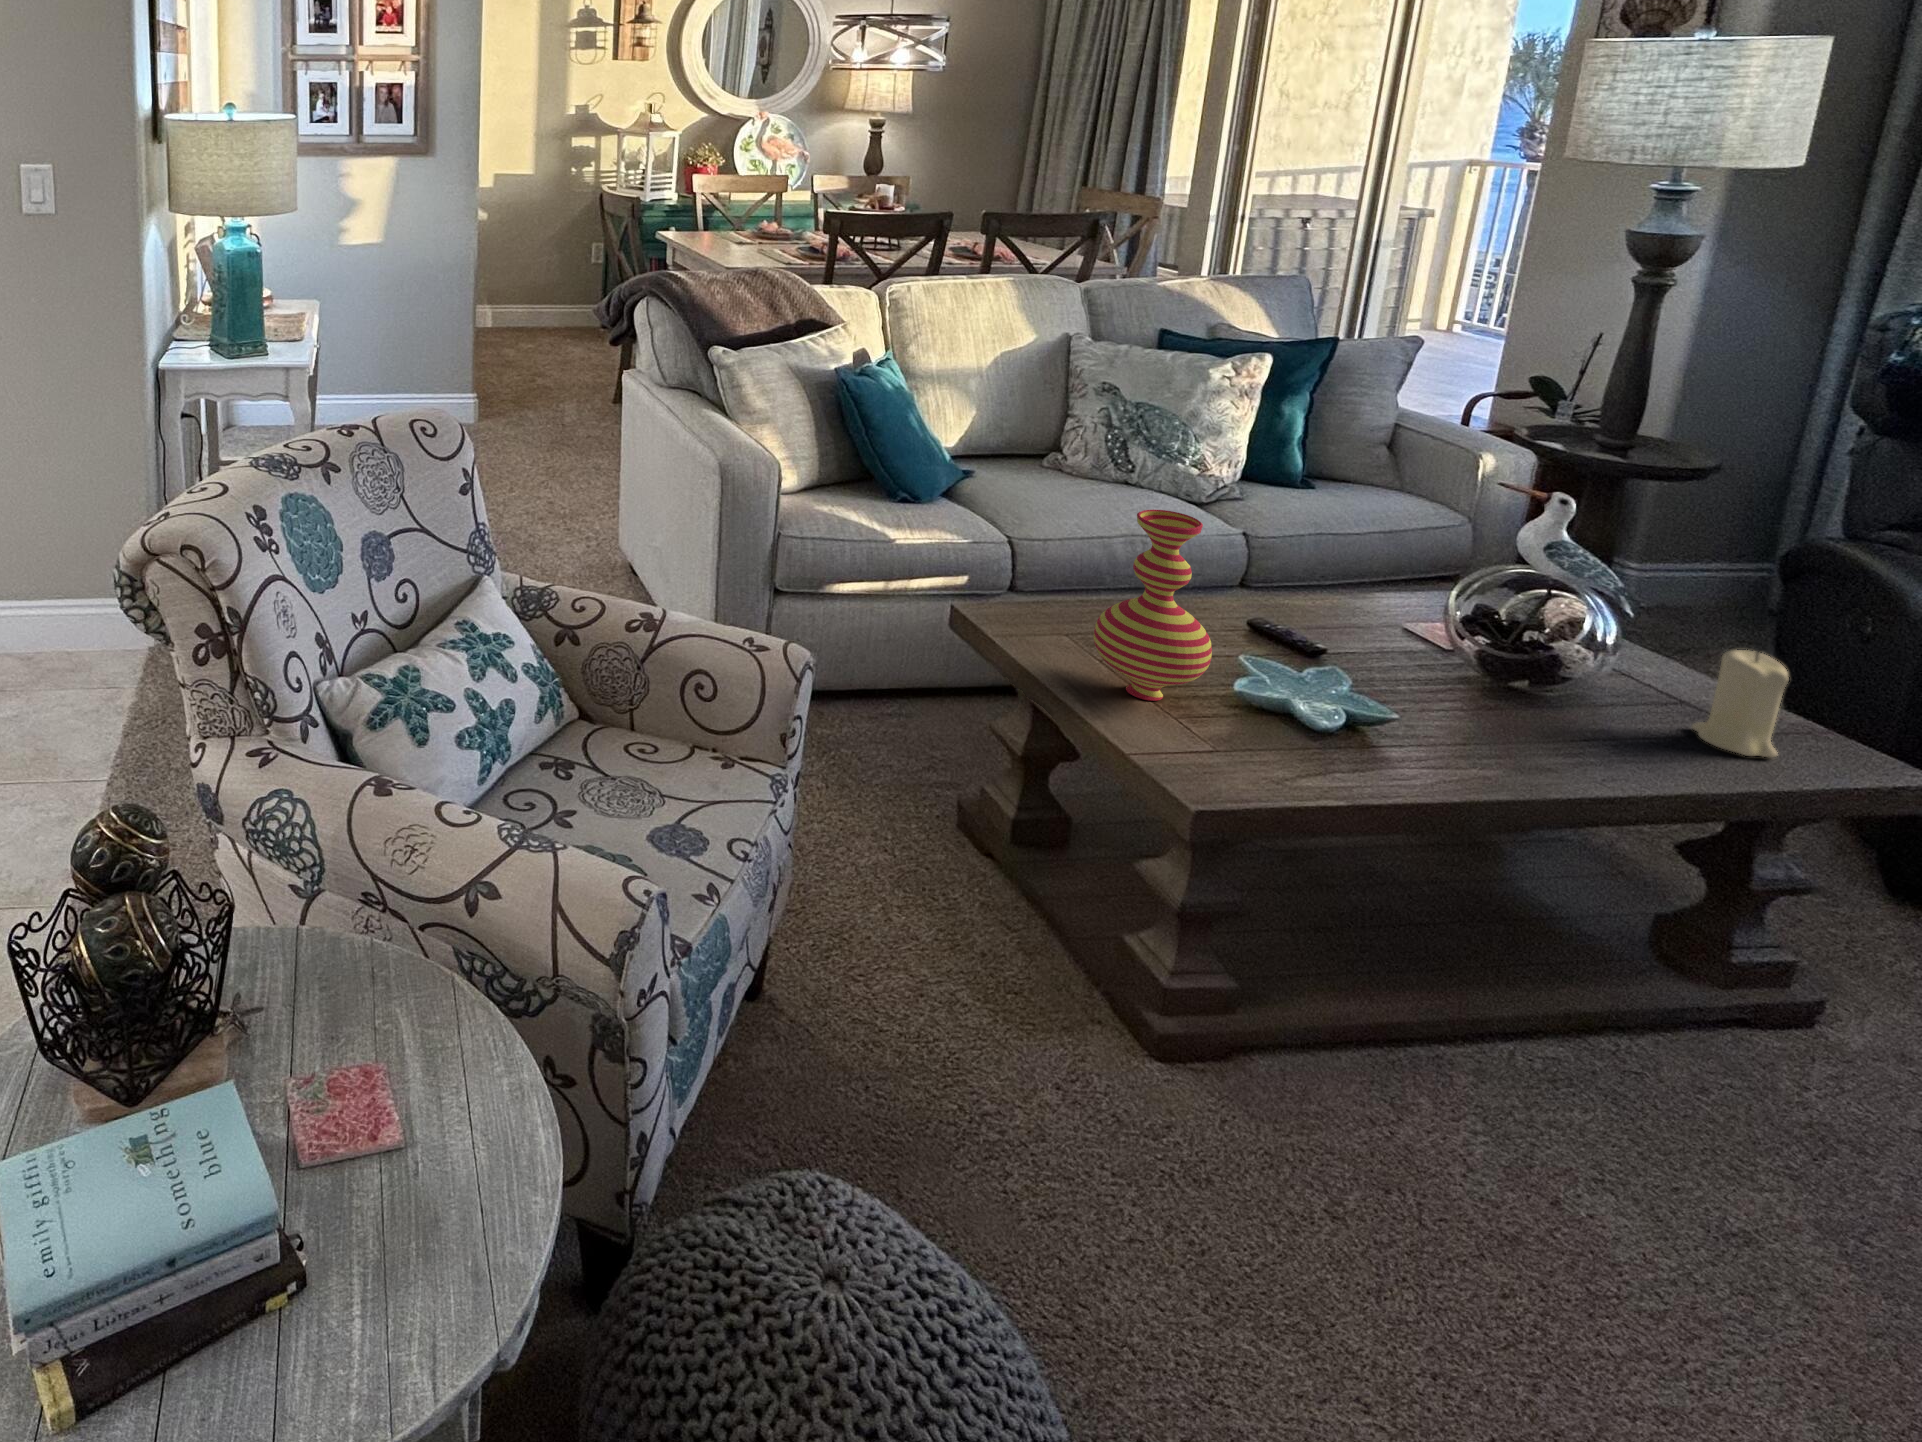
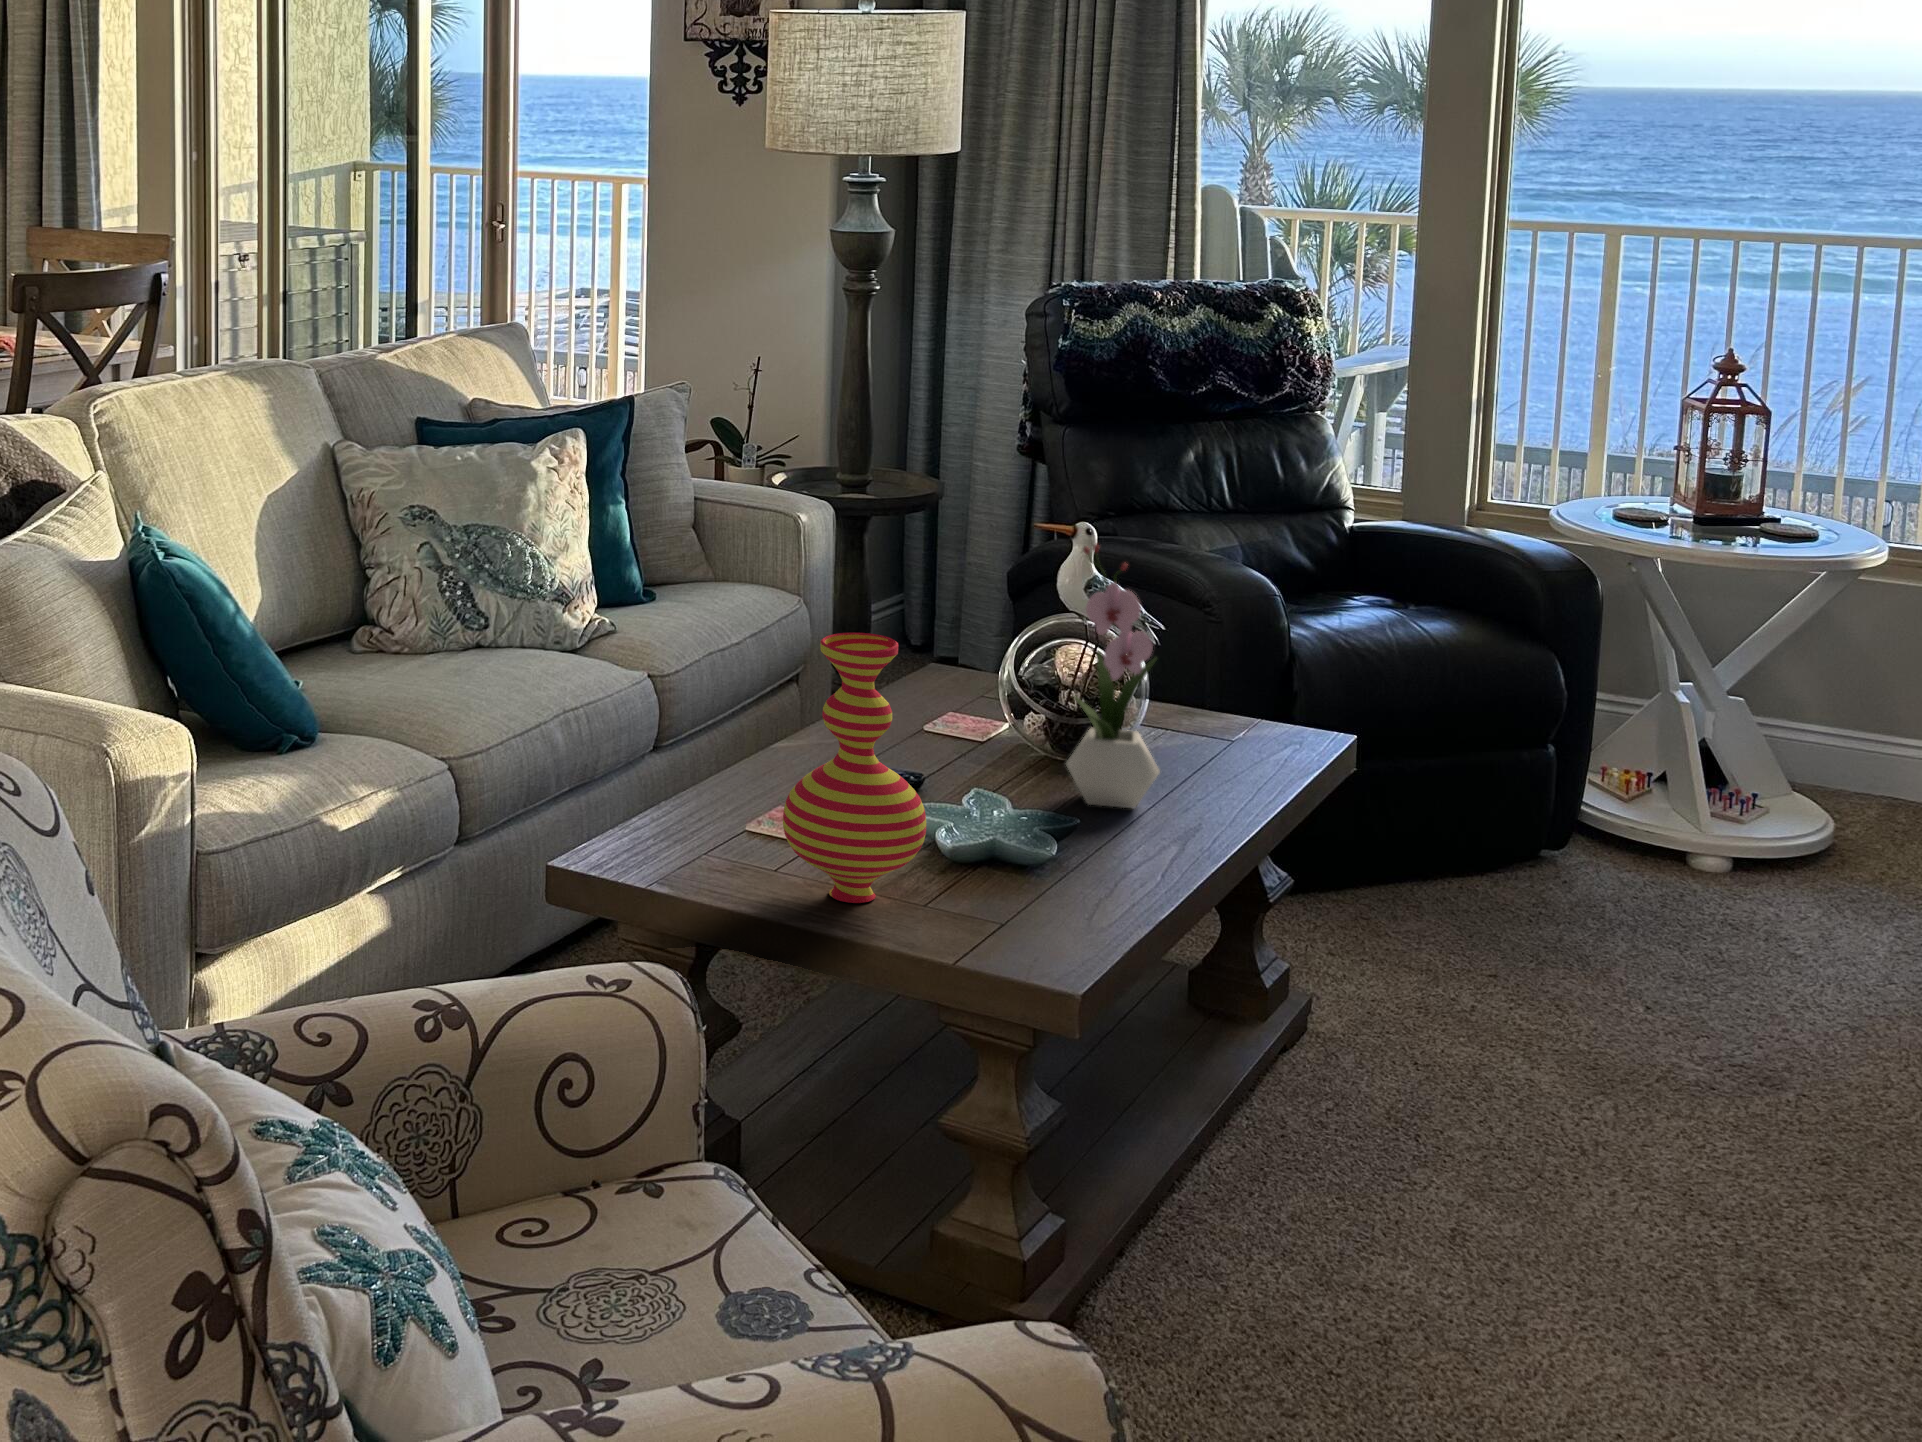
flower arrangement: none [1469,507,1598,737] -> present [1066,544,1160,808]
candle: present [1692,650,1789,758] -> none [1195,653,1267,765]

